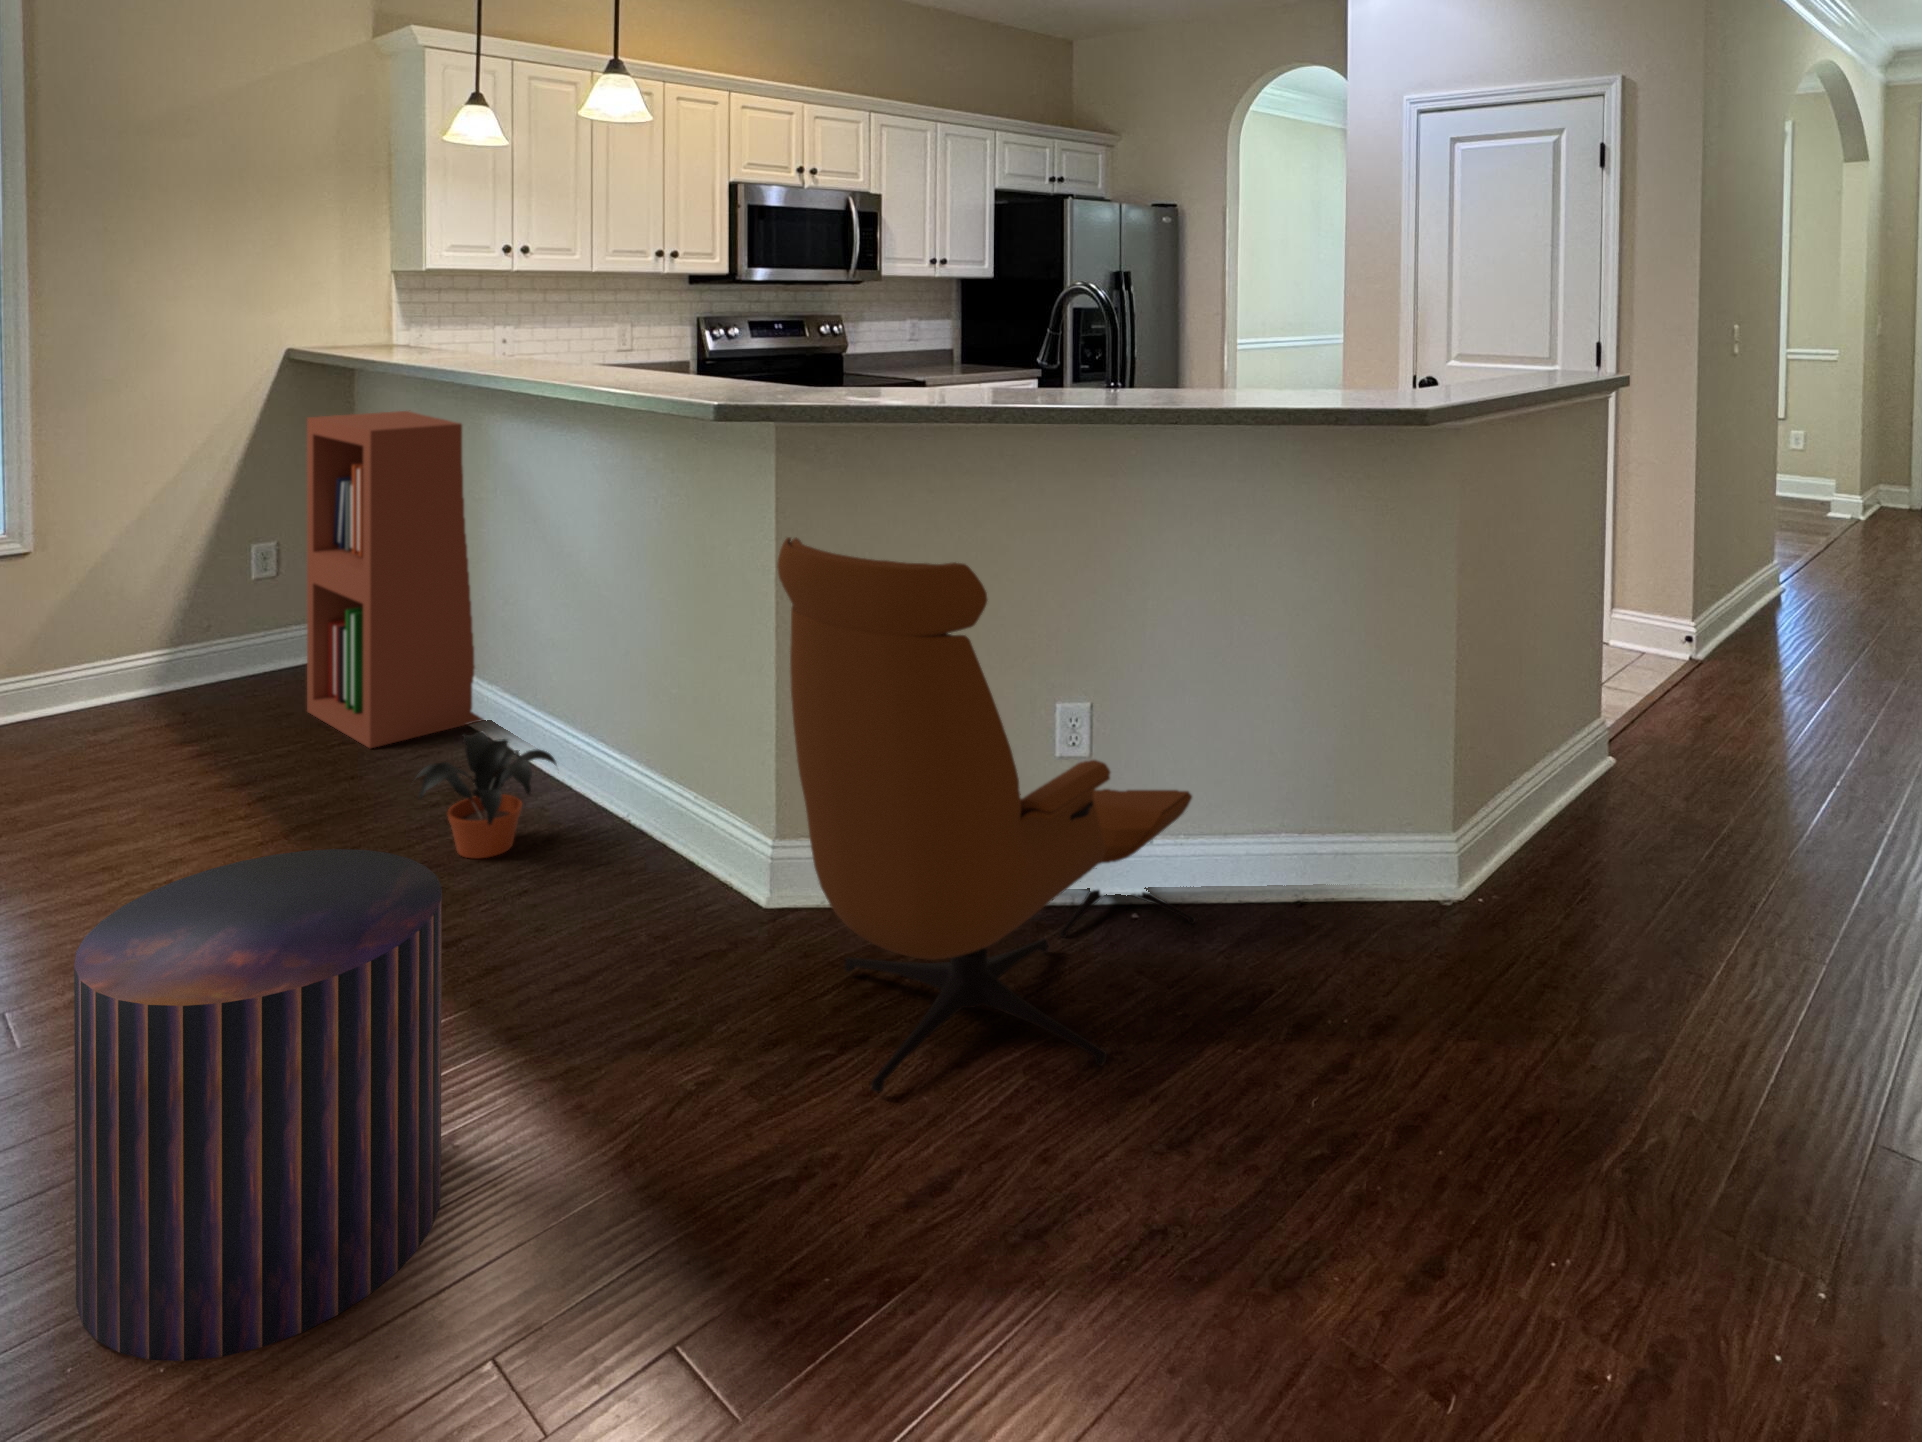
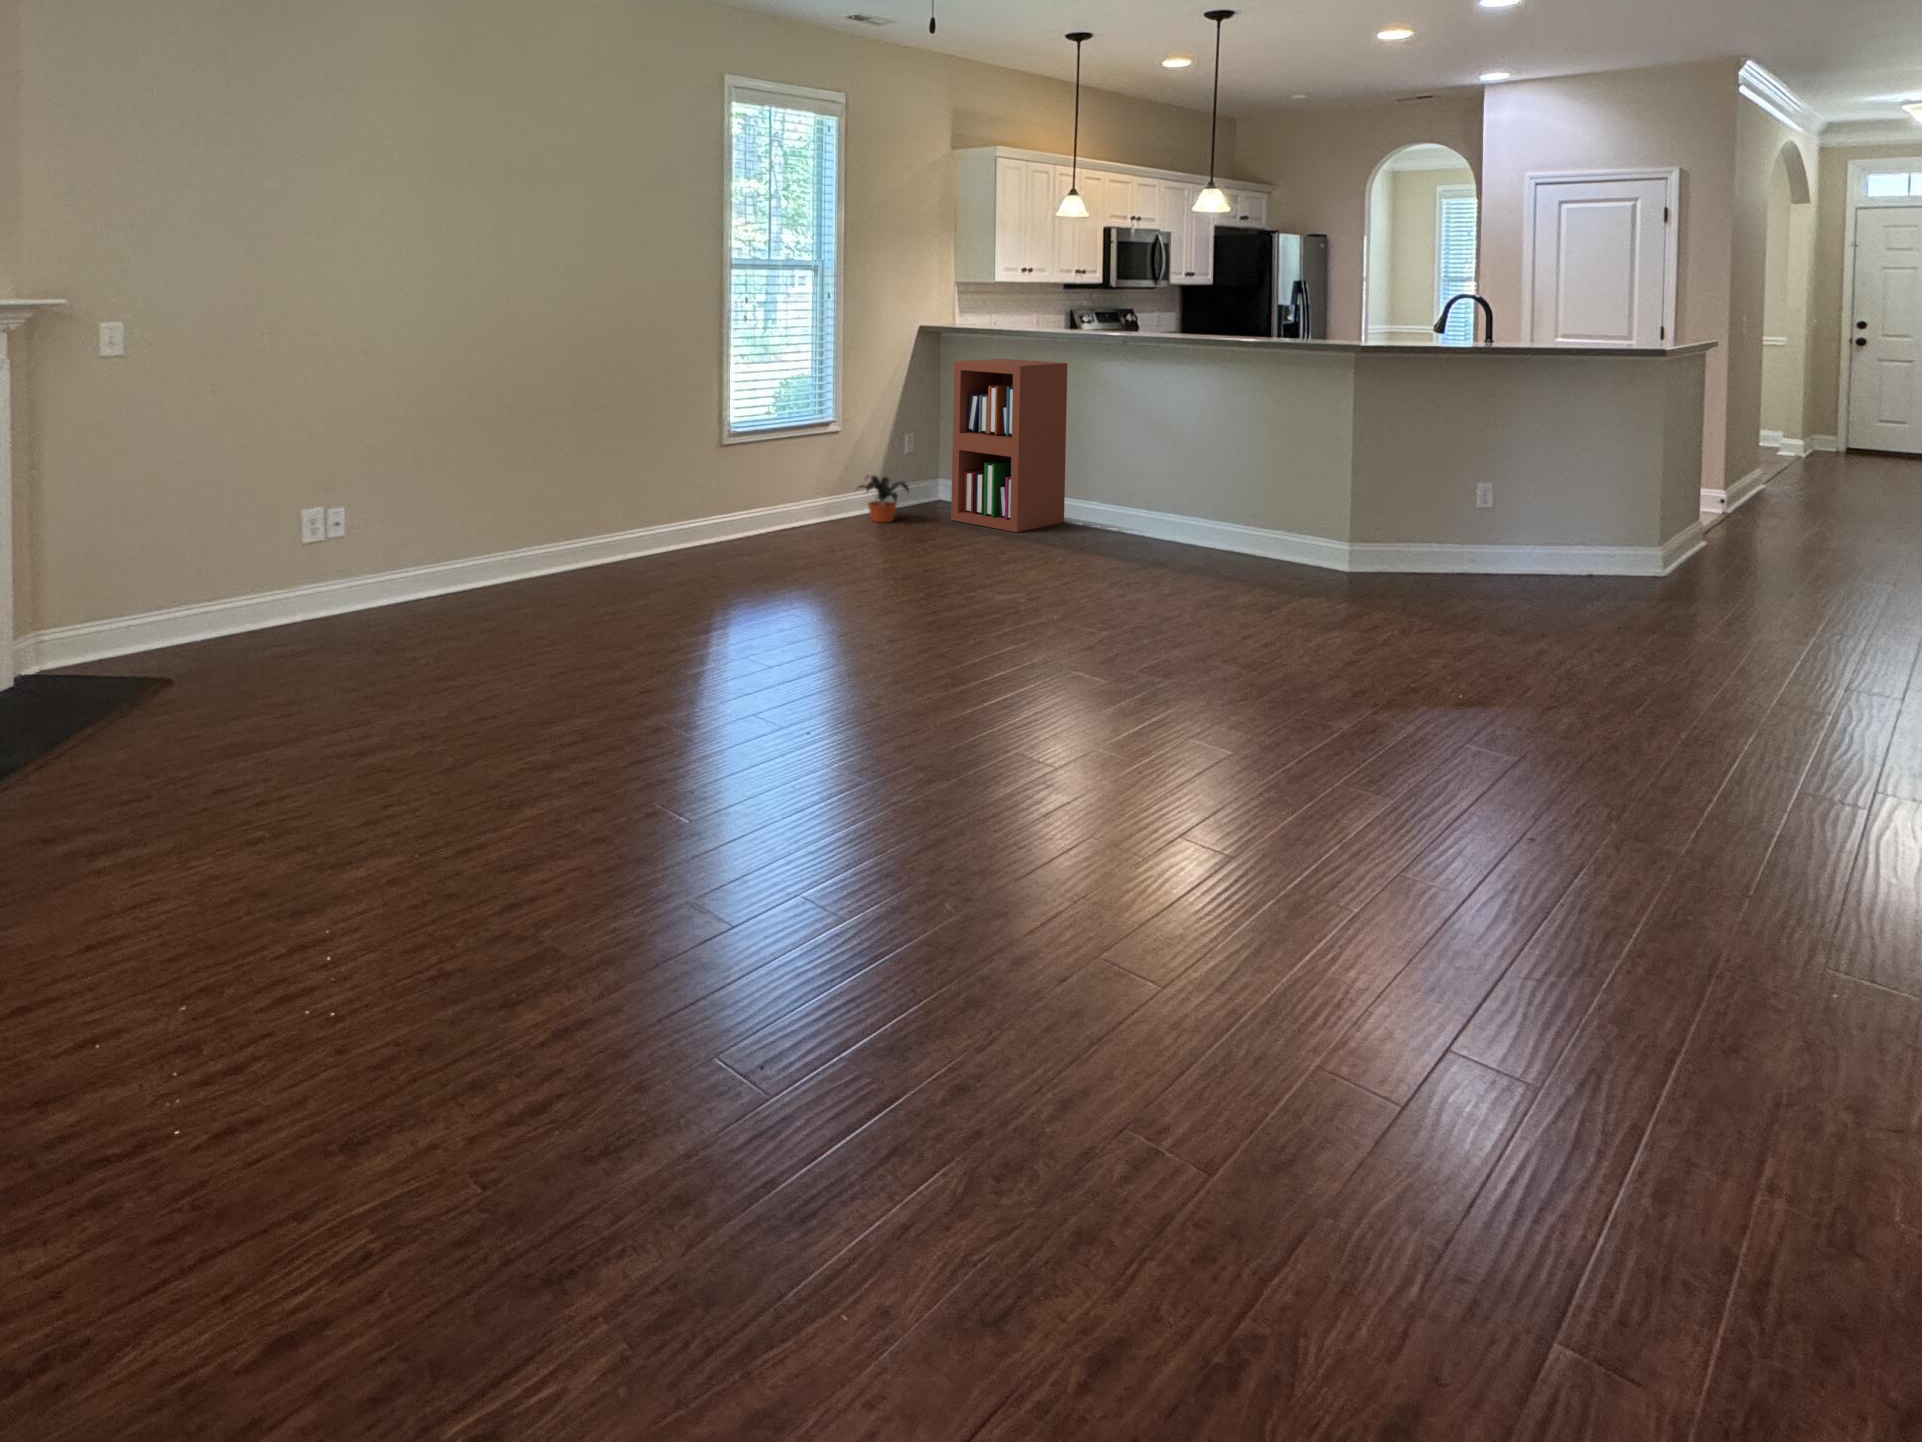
lounge chair: present [777,537,1195,1093] -> none [1391,393,1543,618]
potted plant: present [416,731,556,858] -> present [855,475,909,522]
pouf: present [74,849,442,1361] -> none [1206,510,1335,655]

